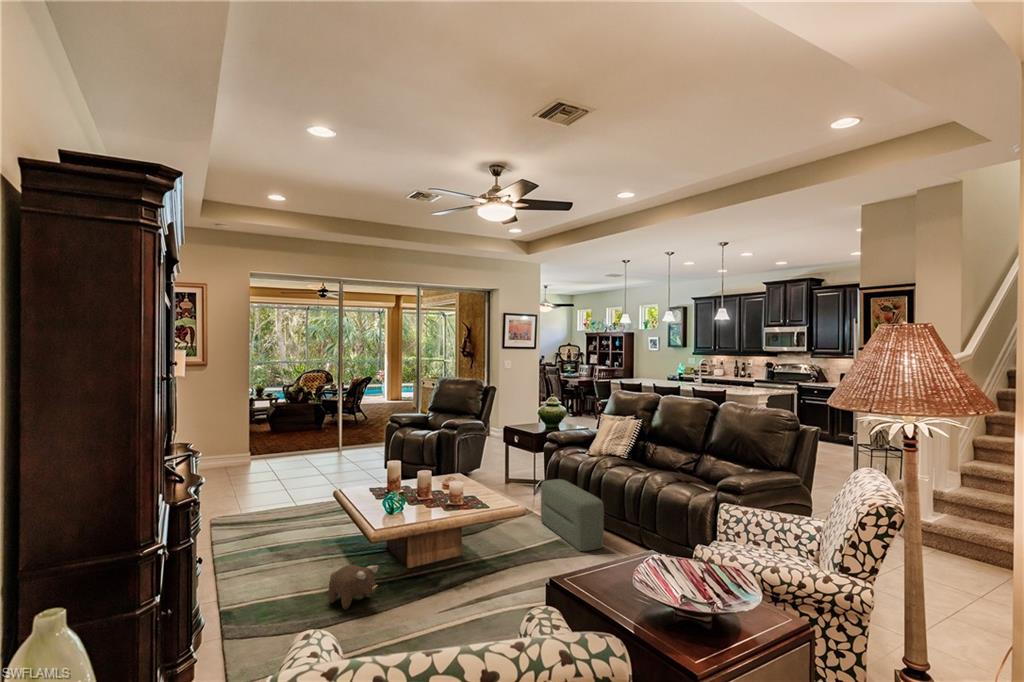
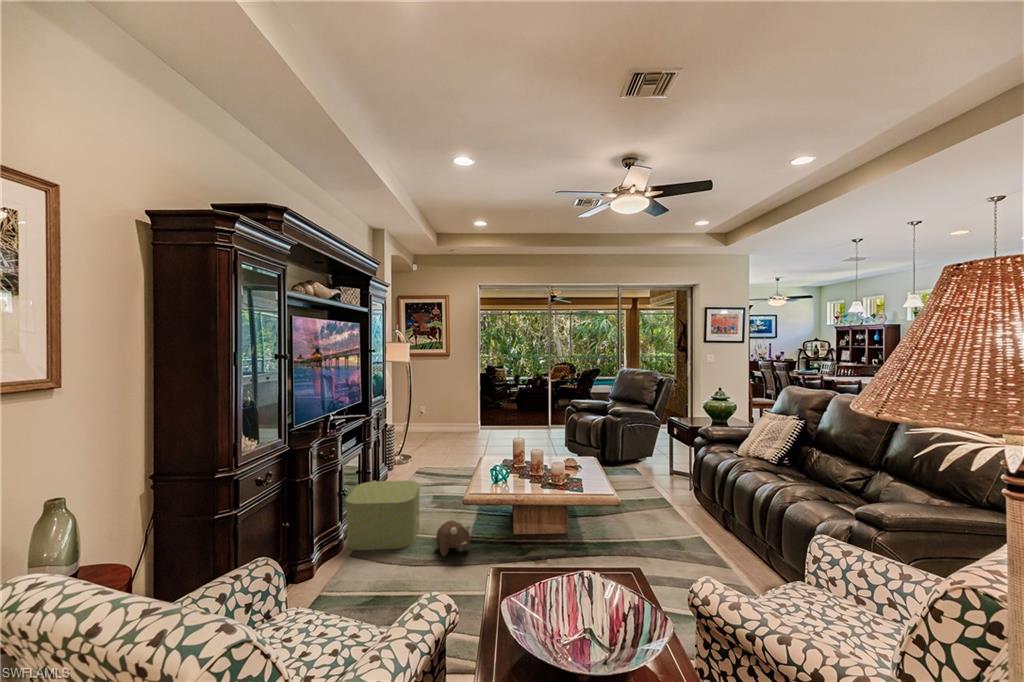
pouf: present [541,479,604,551] -> none [672,477,722,560]
storage box: none [189,530,292,634] -> present [345,481,420,550]

